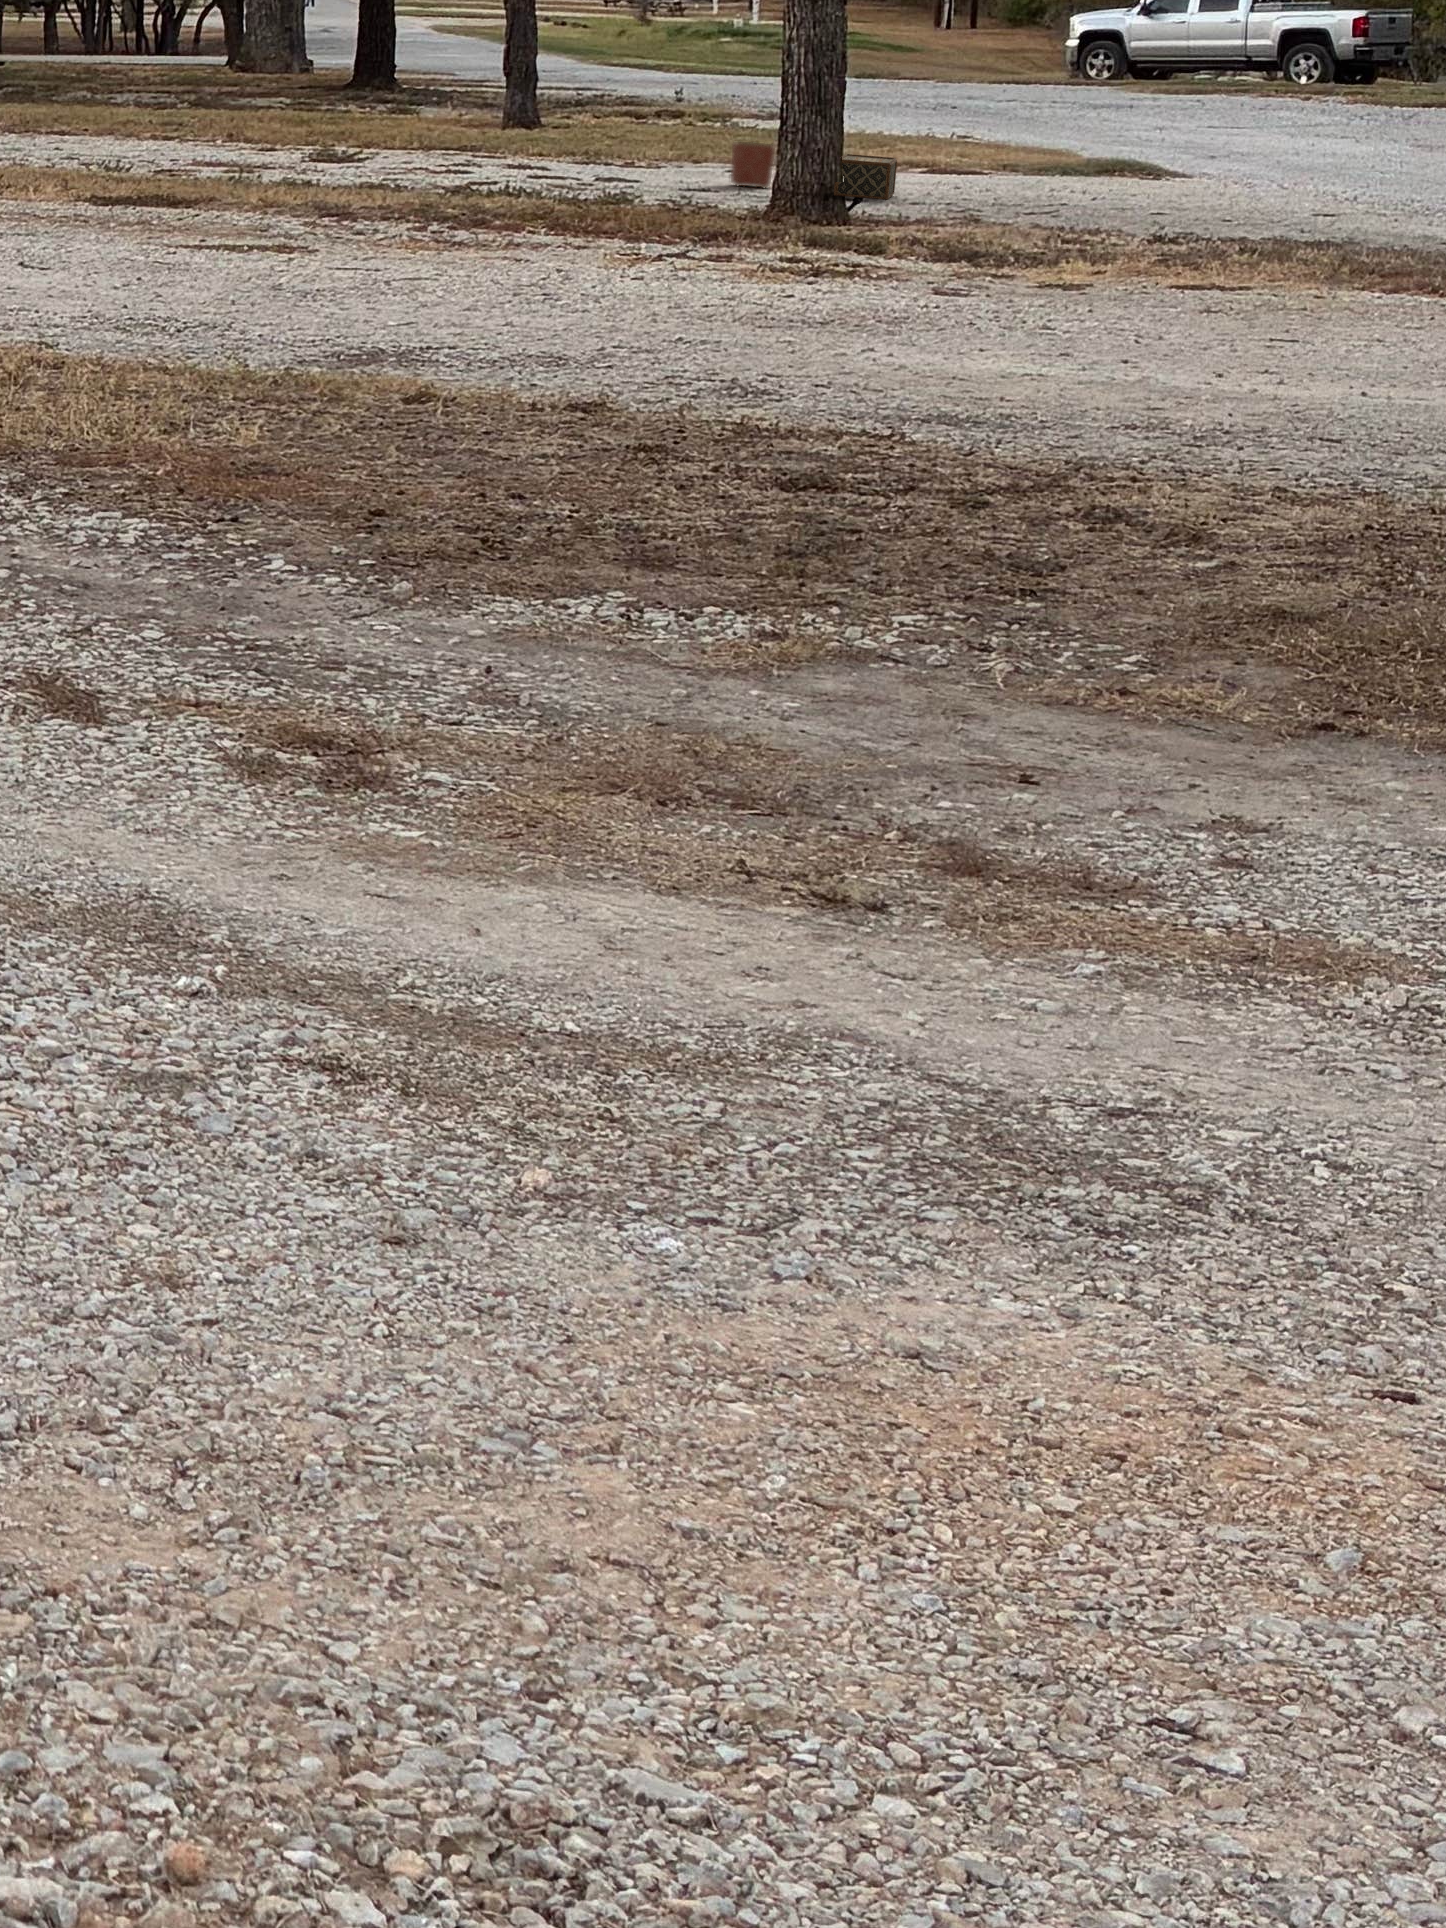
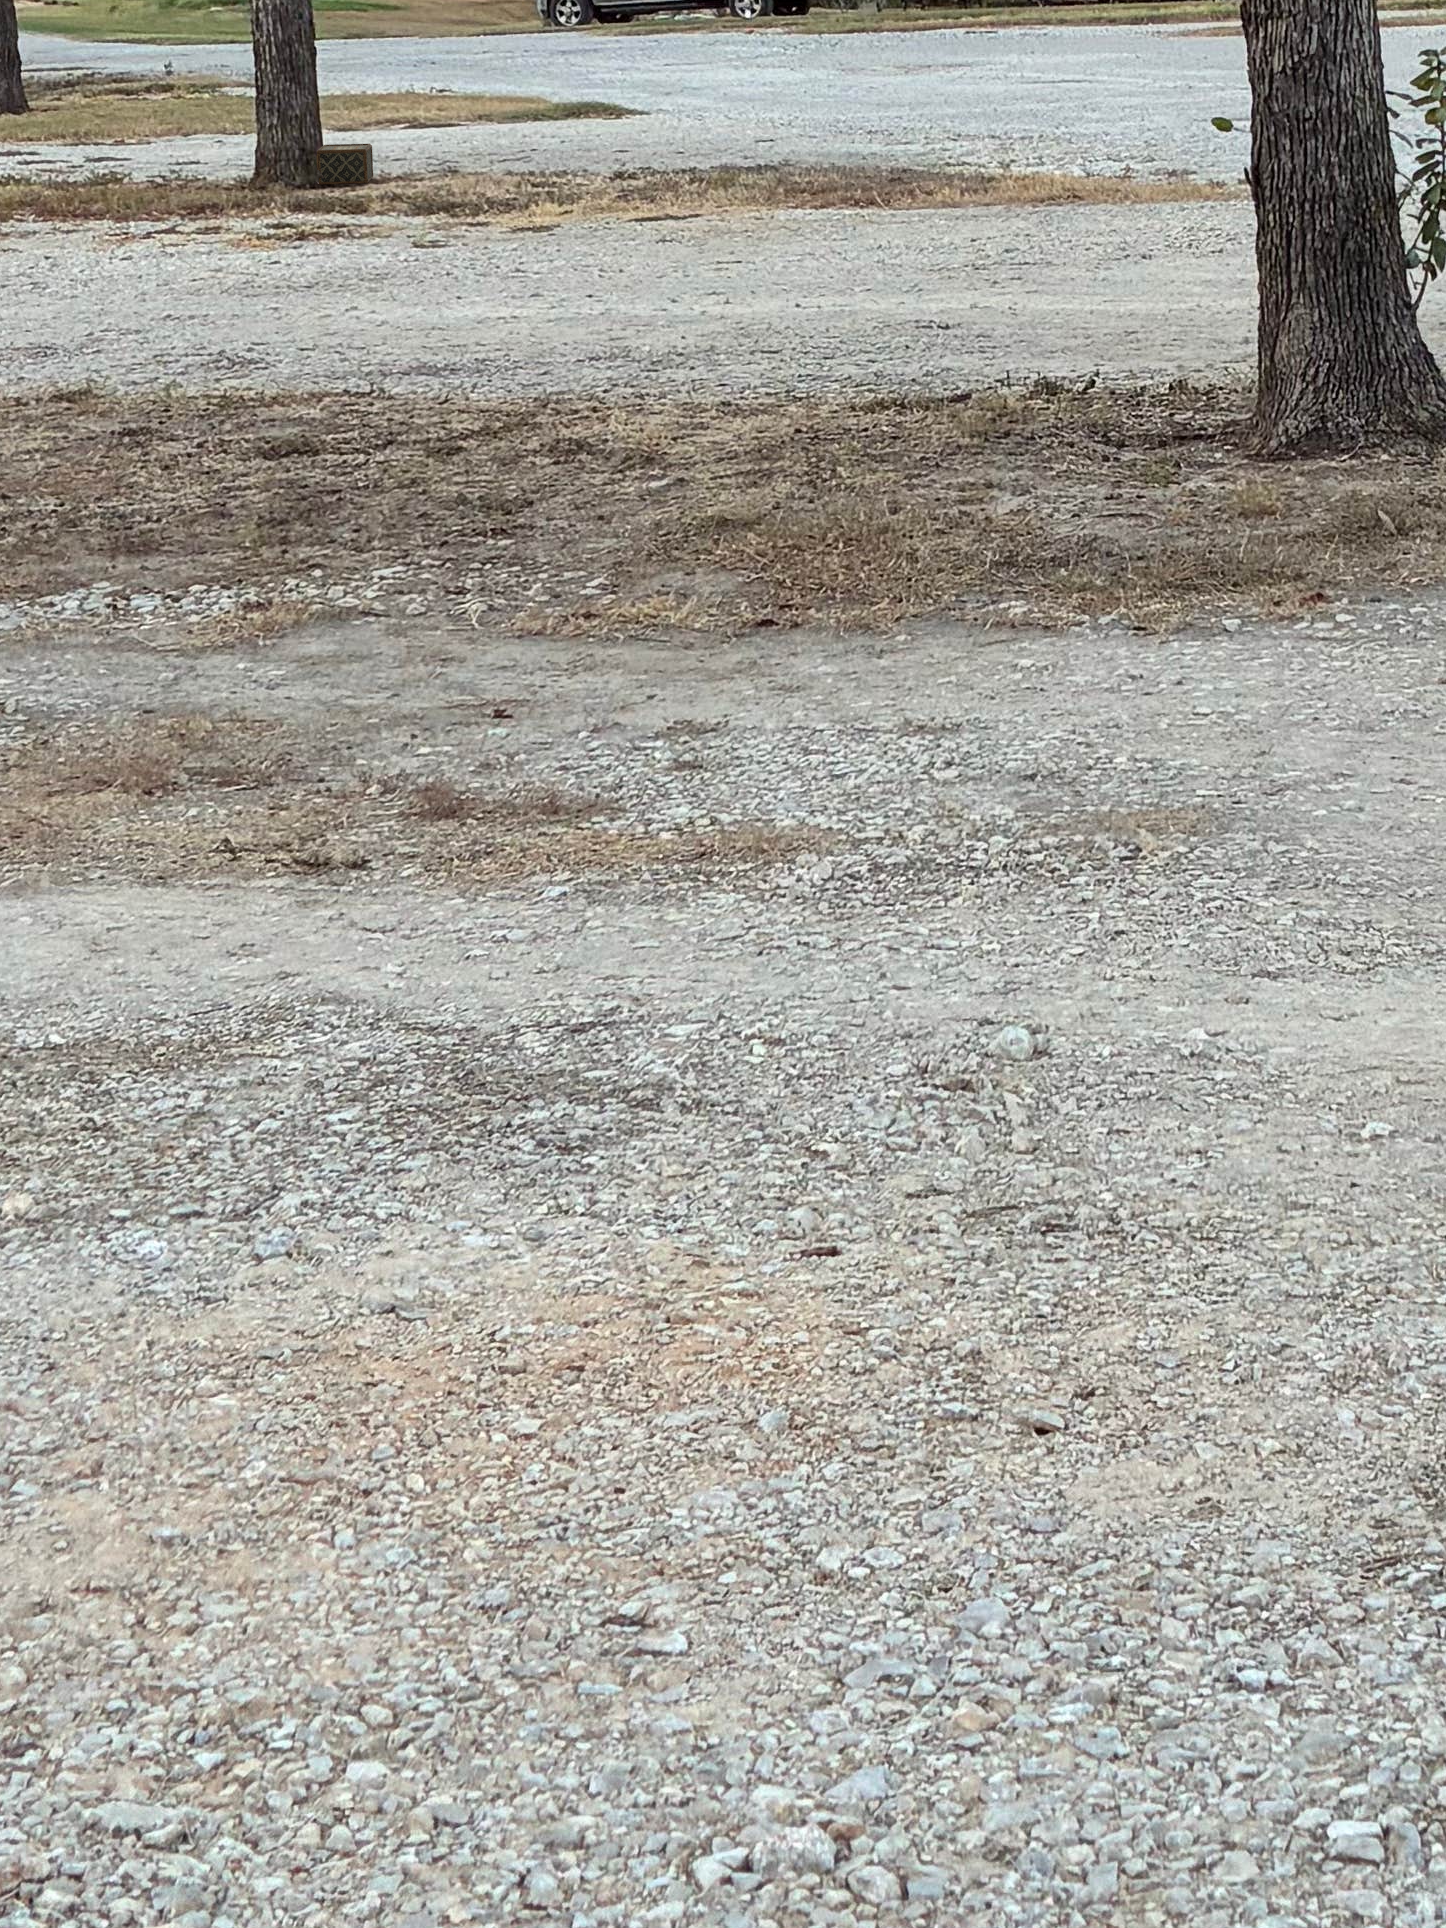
planter: present [731,142,775,188] -> none [218,143,258,186]

